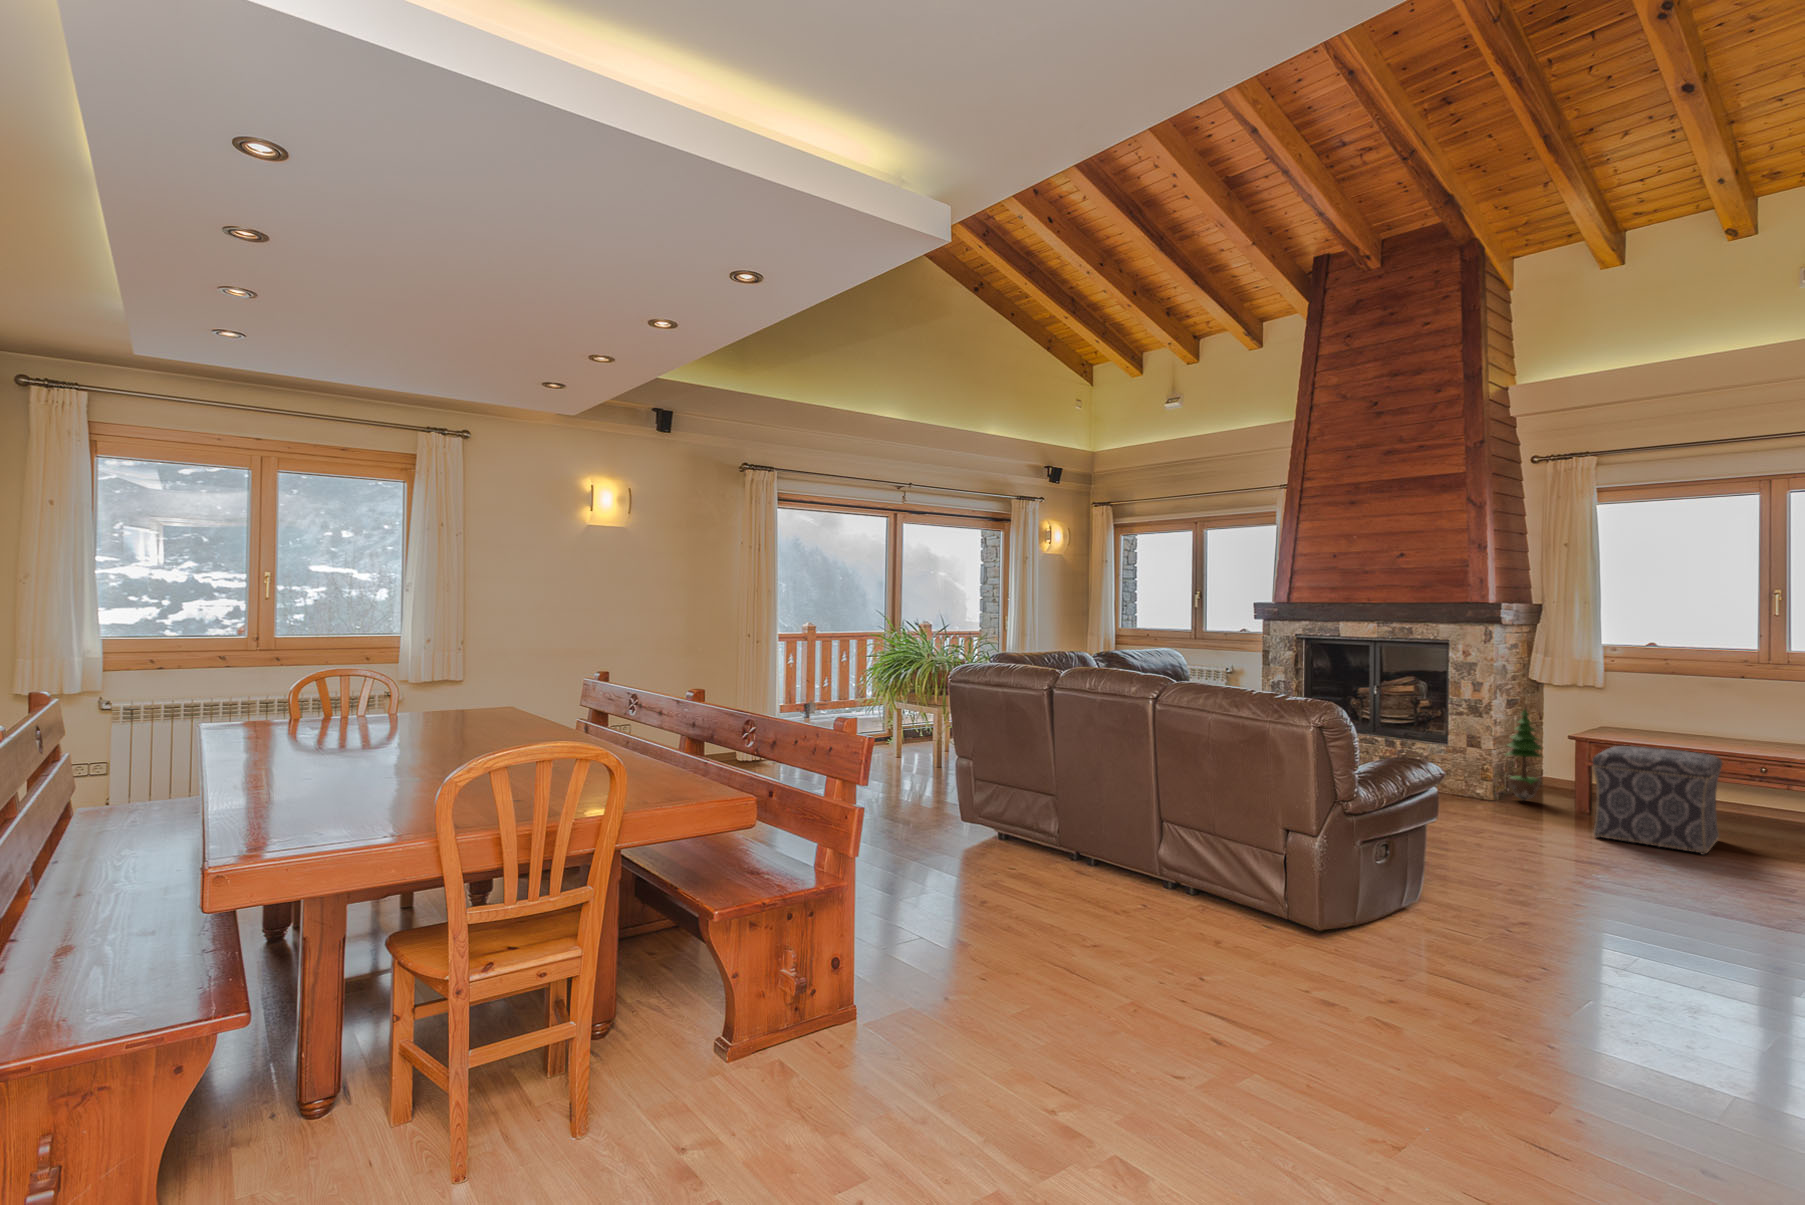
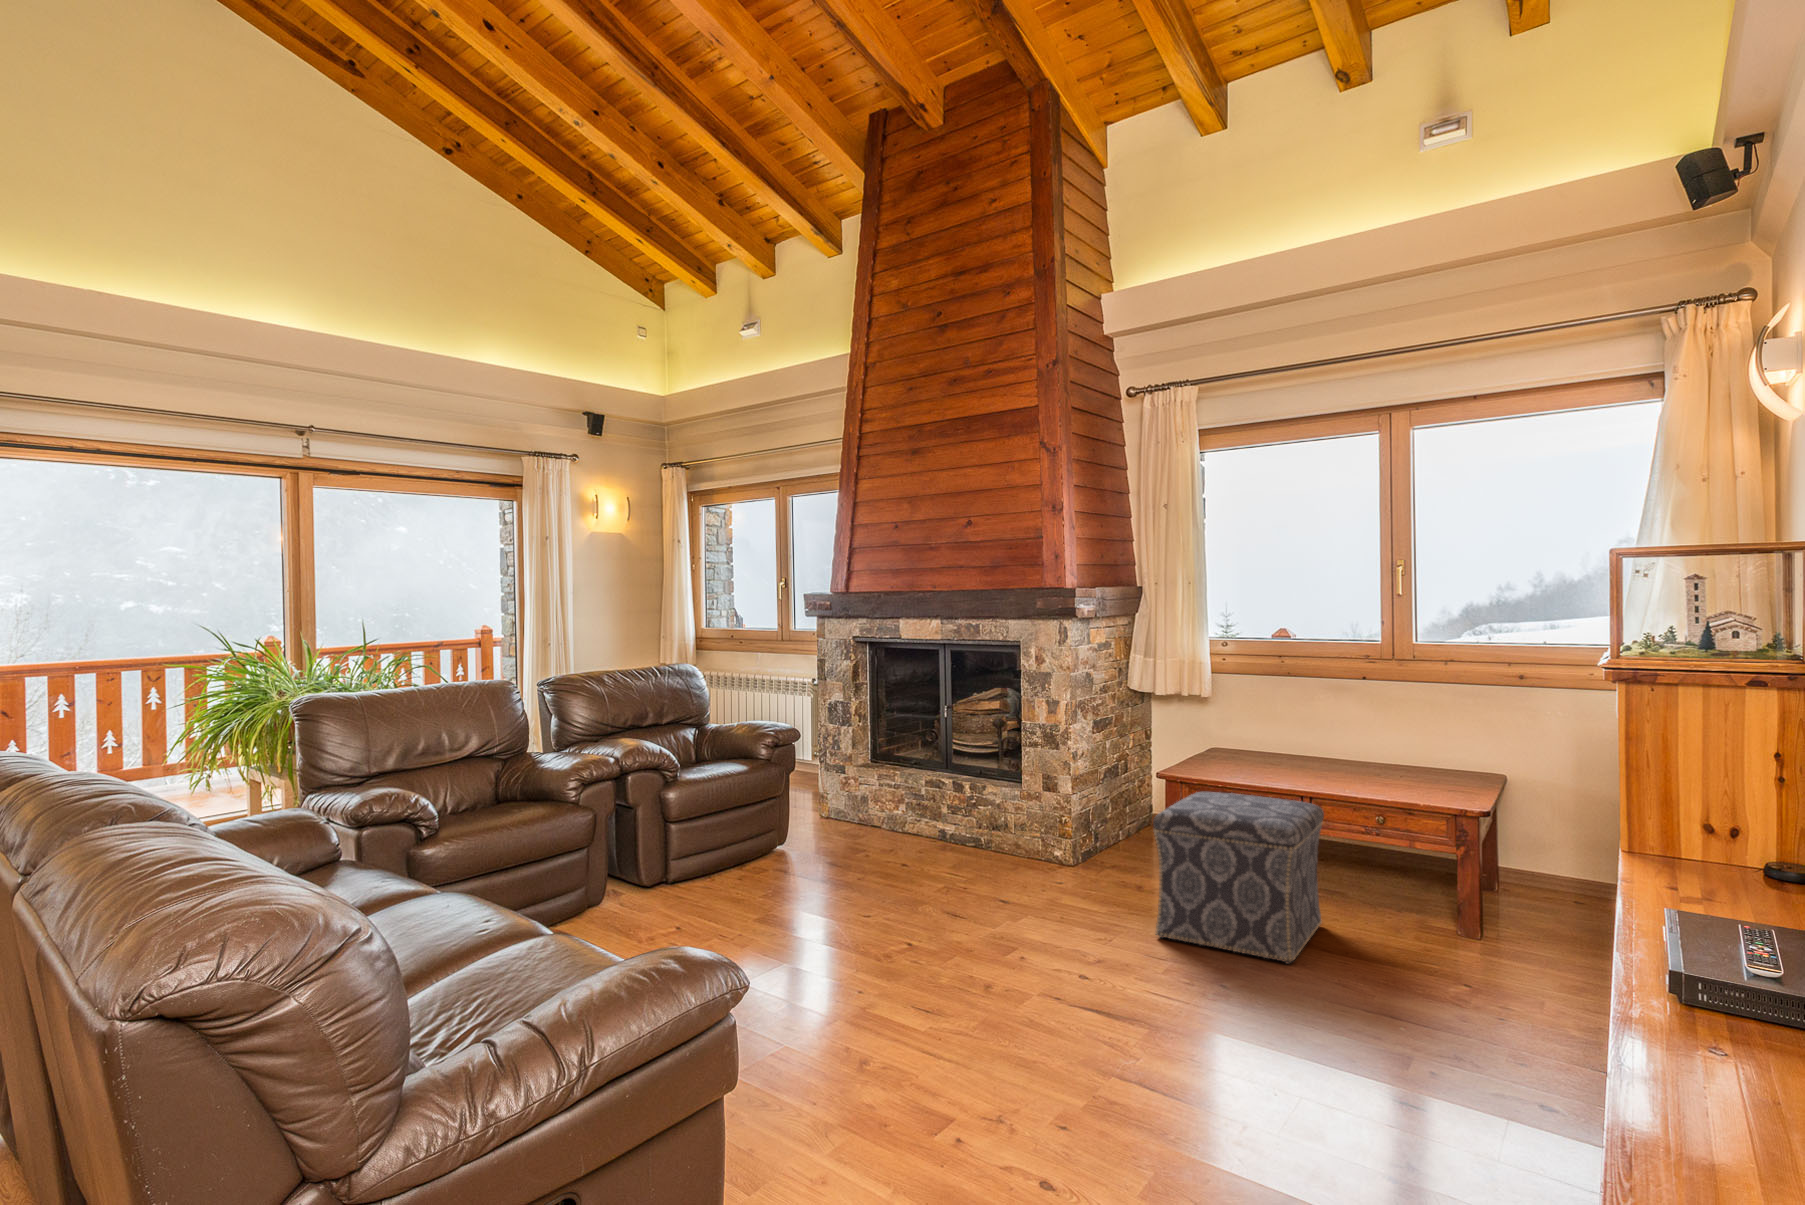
potted tree: present [1506,709,1542,800] -> none [1085,733,1133,863]

